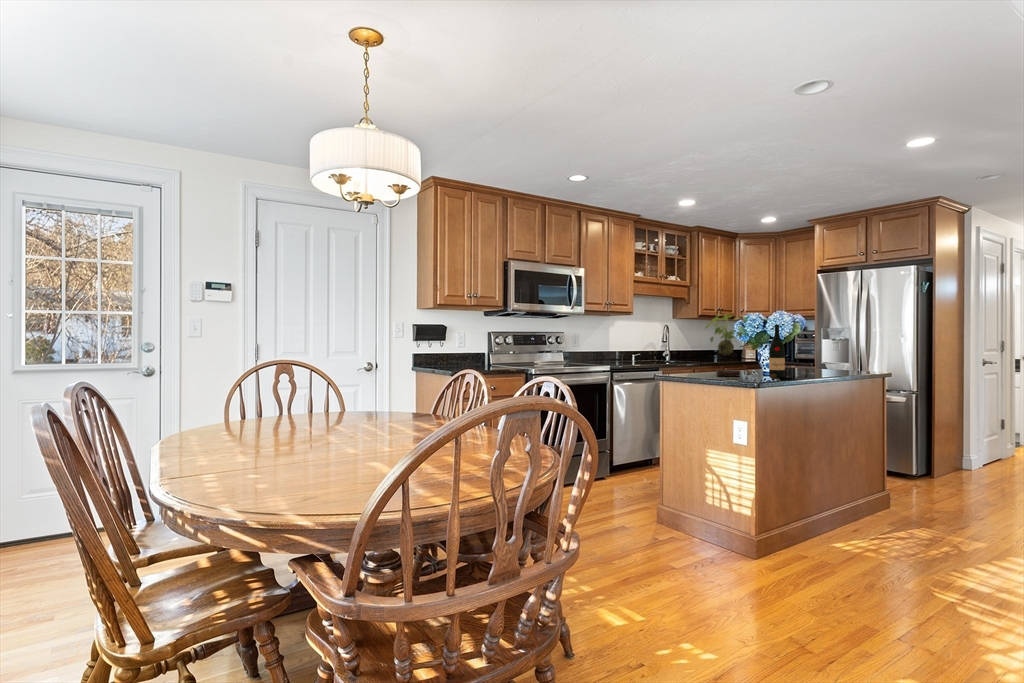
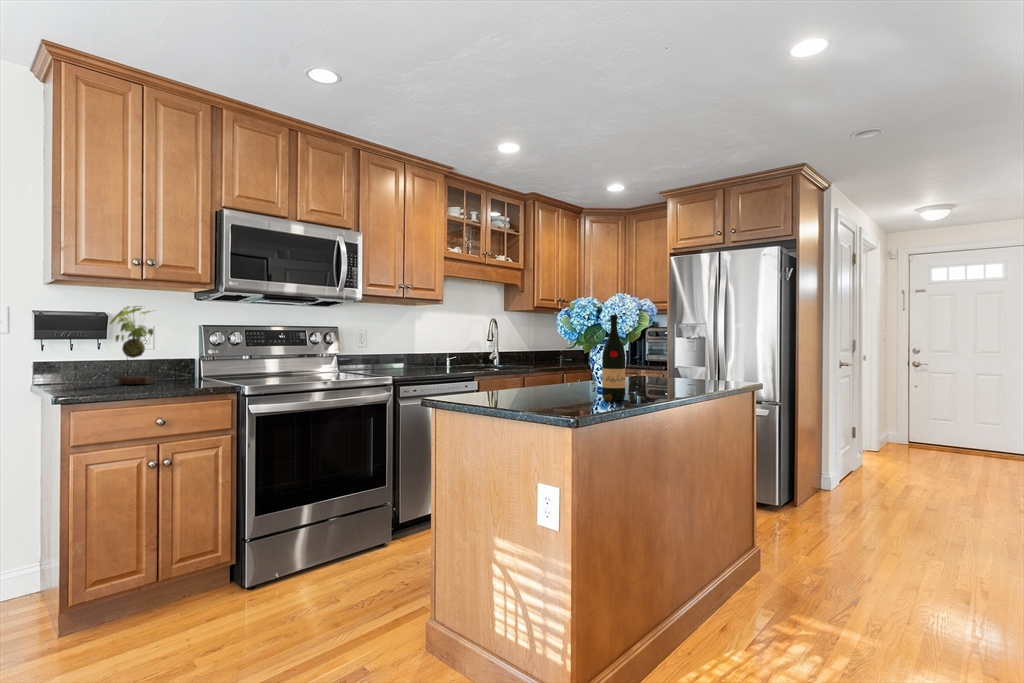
plant: present [705,314,742,376] -> present [110,306,154,384]

